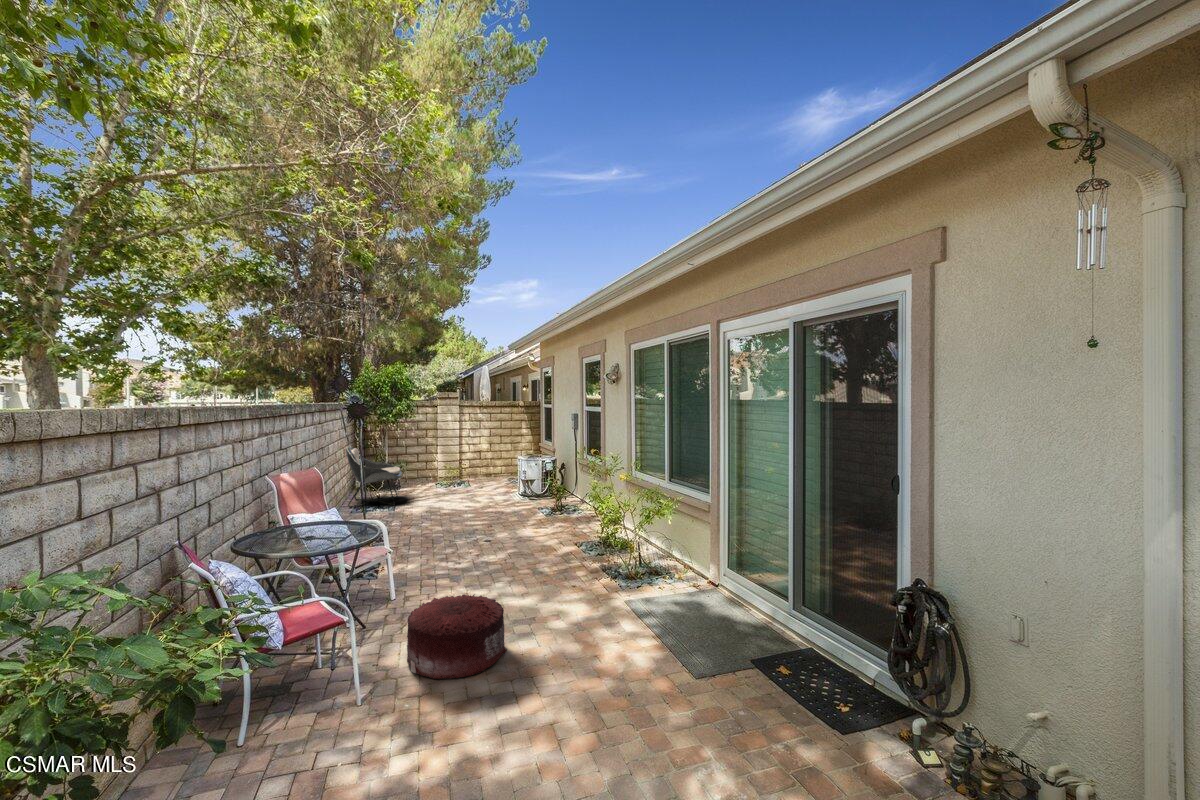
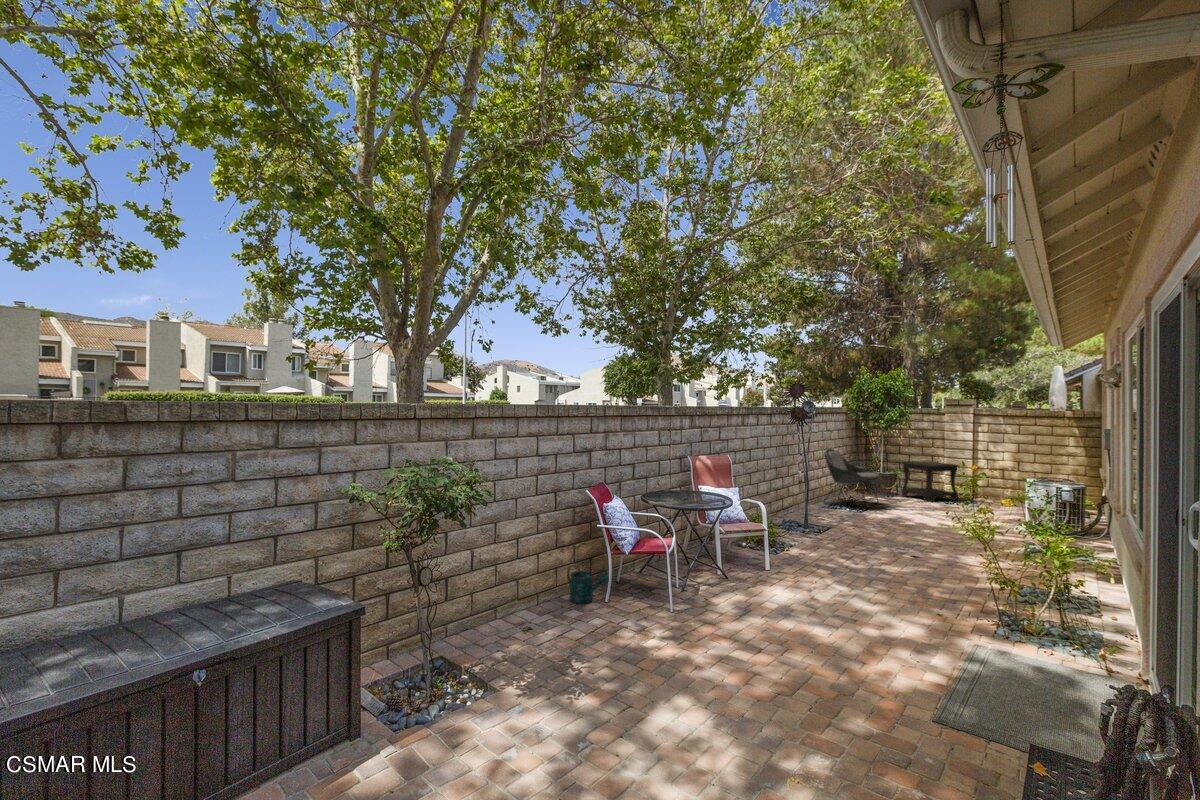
side table: none [404,451,452,488] -> present [902,461,958,502]
pouf: present [407,594,507,679] -> none [716,564,798,628]
watering can: none [142,700,258,787] -> present [567,566,609,604]

